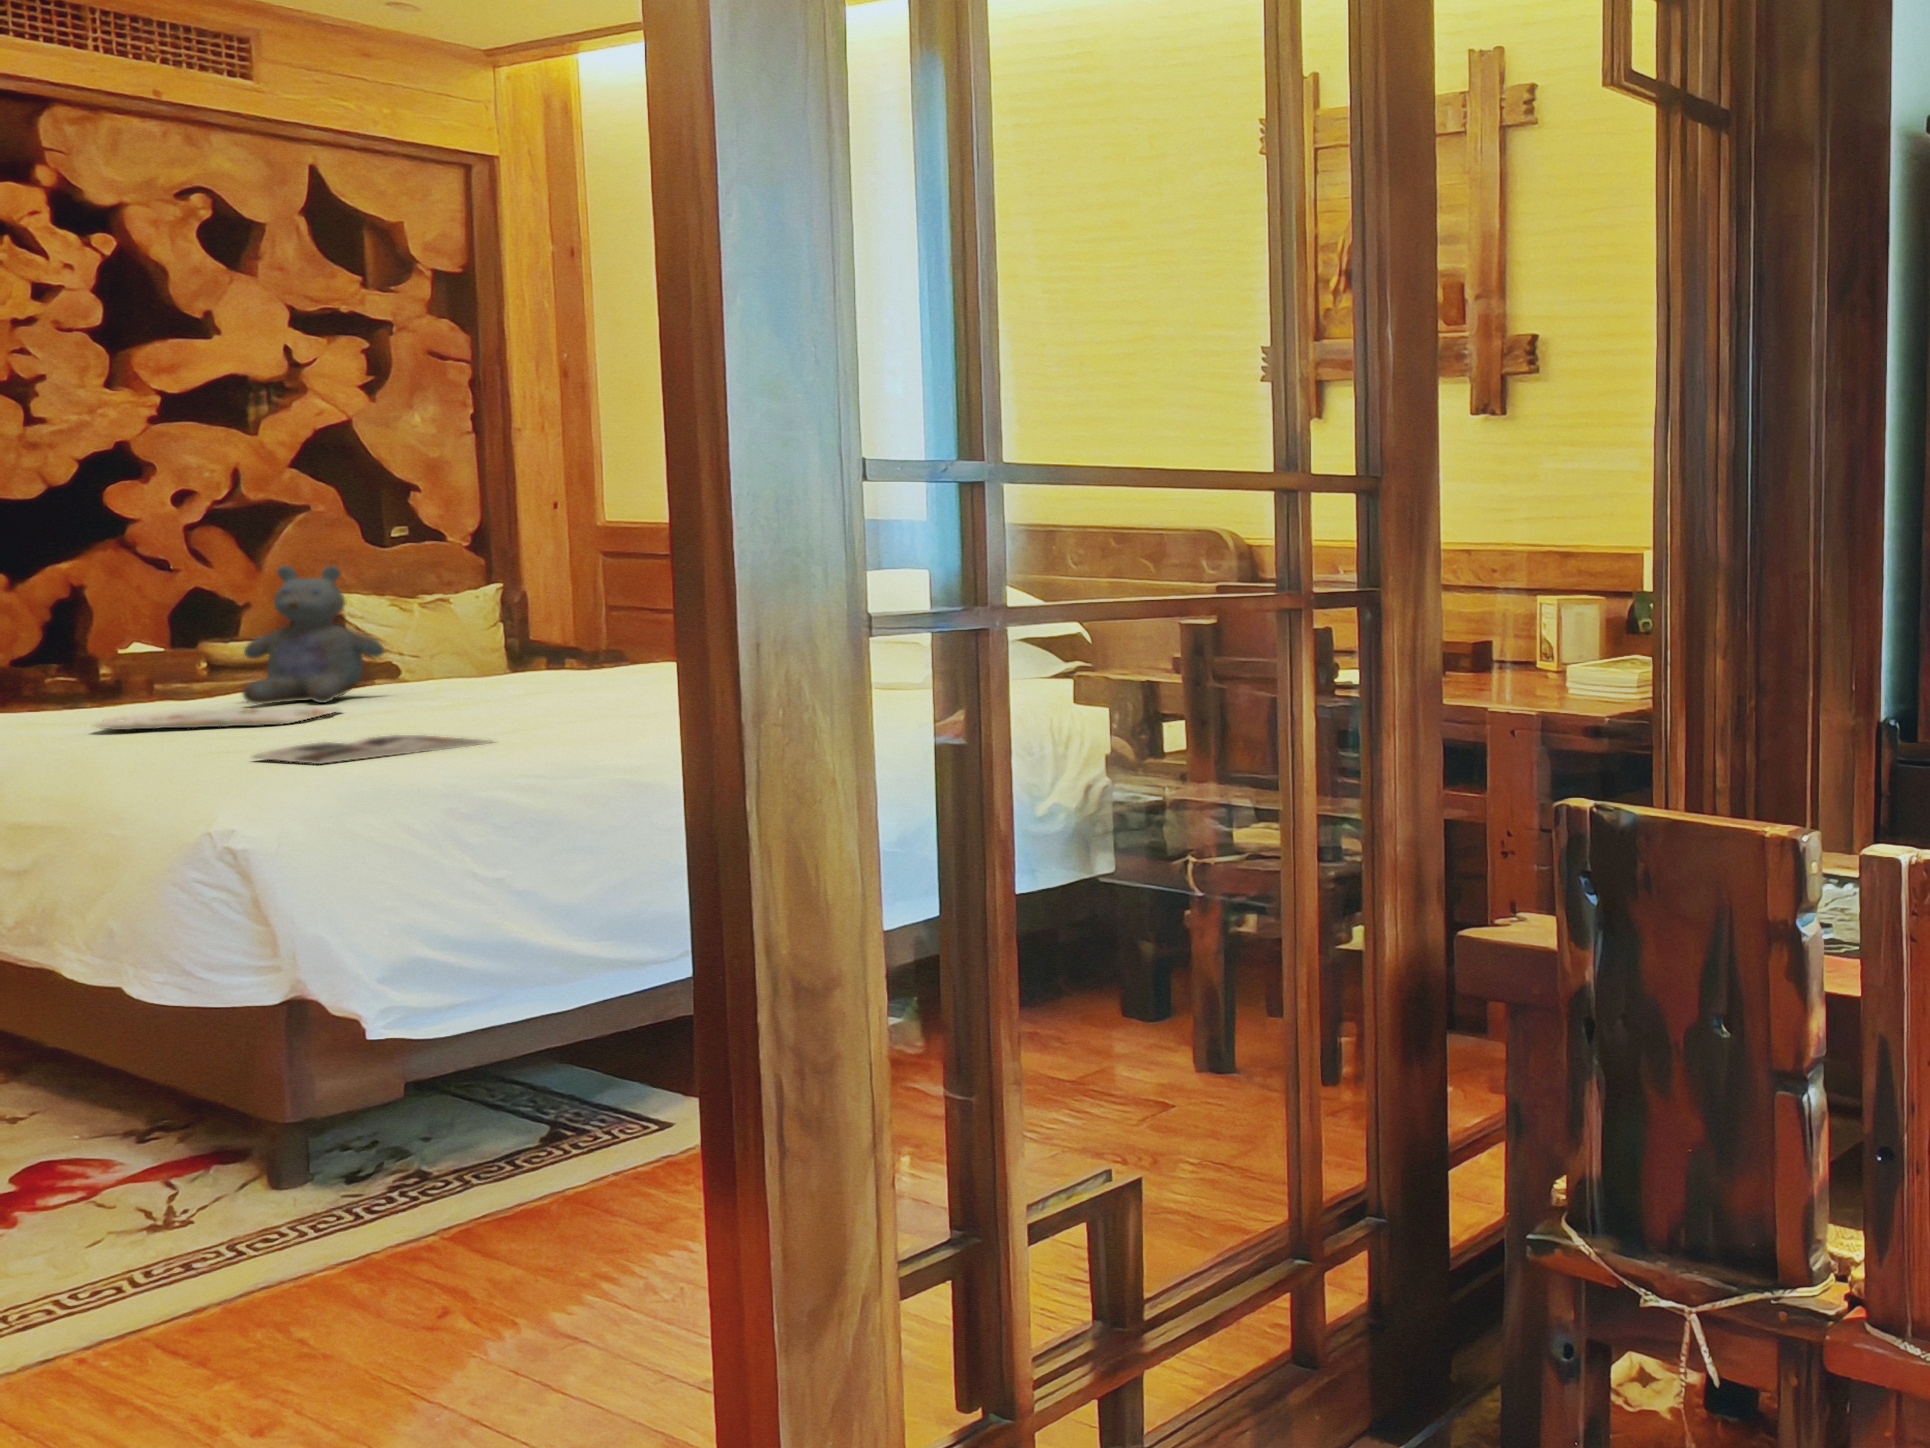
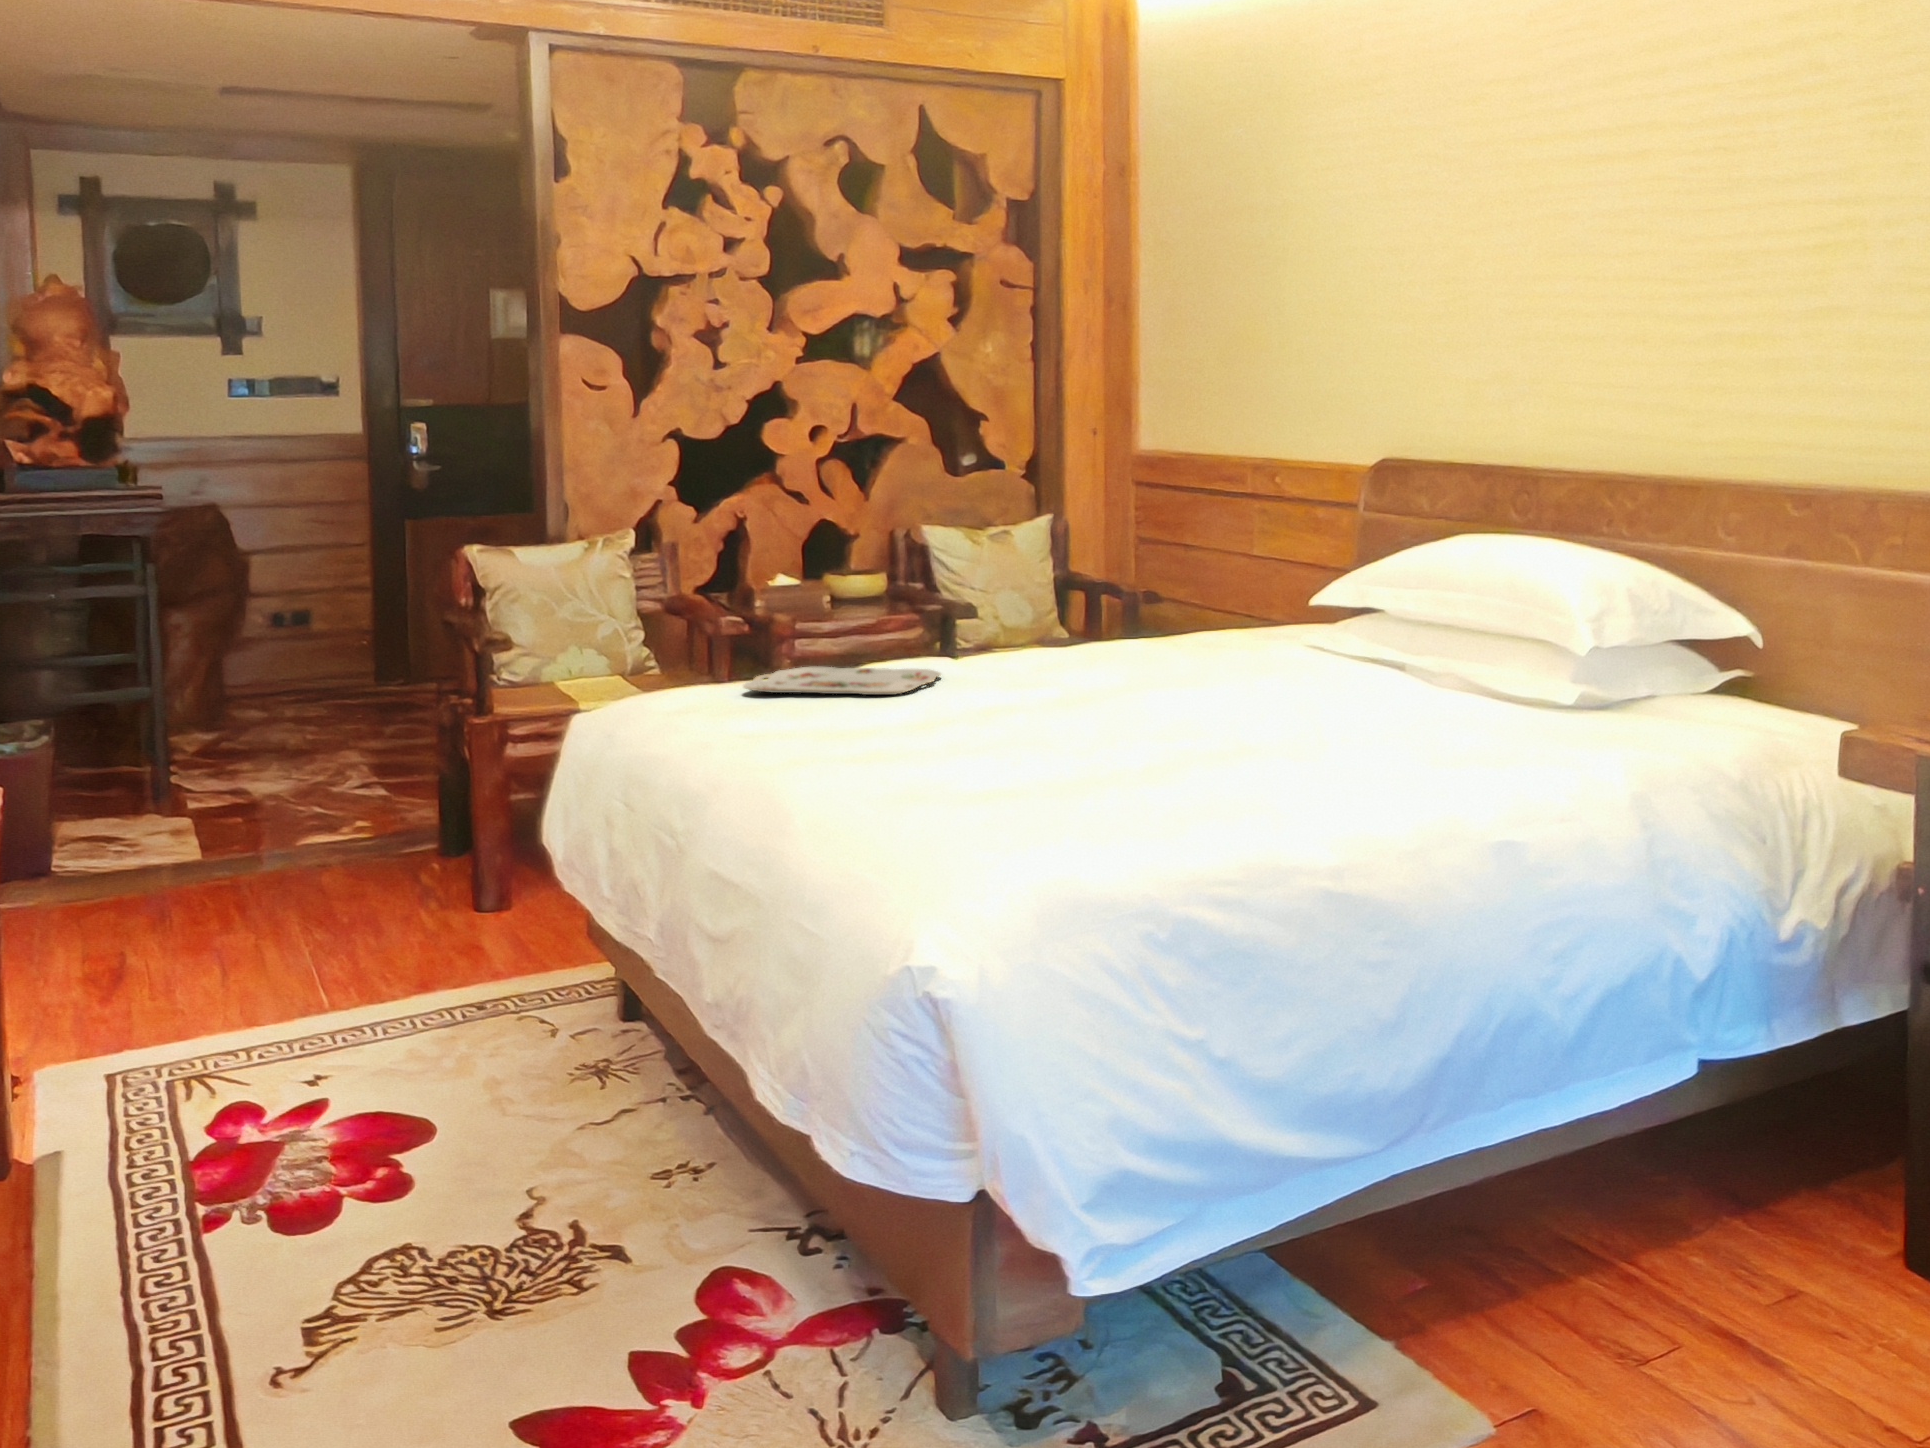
stuffed bear: present [243,566,384,704] -> none [858,509,973,659]
magazine: present [253,735,490,764] -> none [874,737,1110,786]

